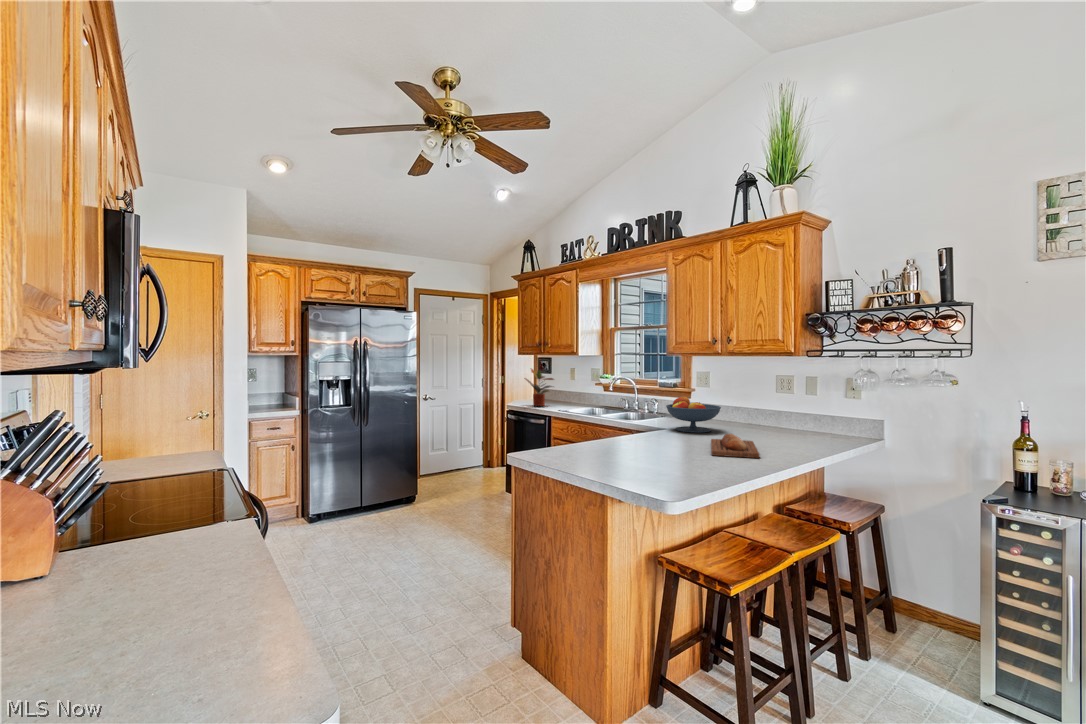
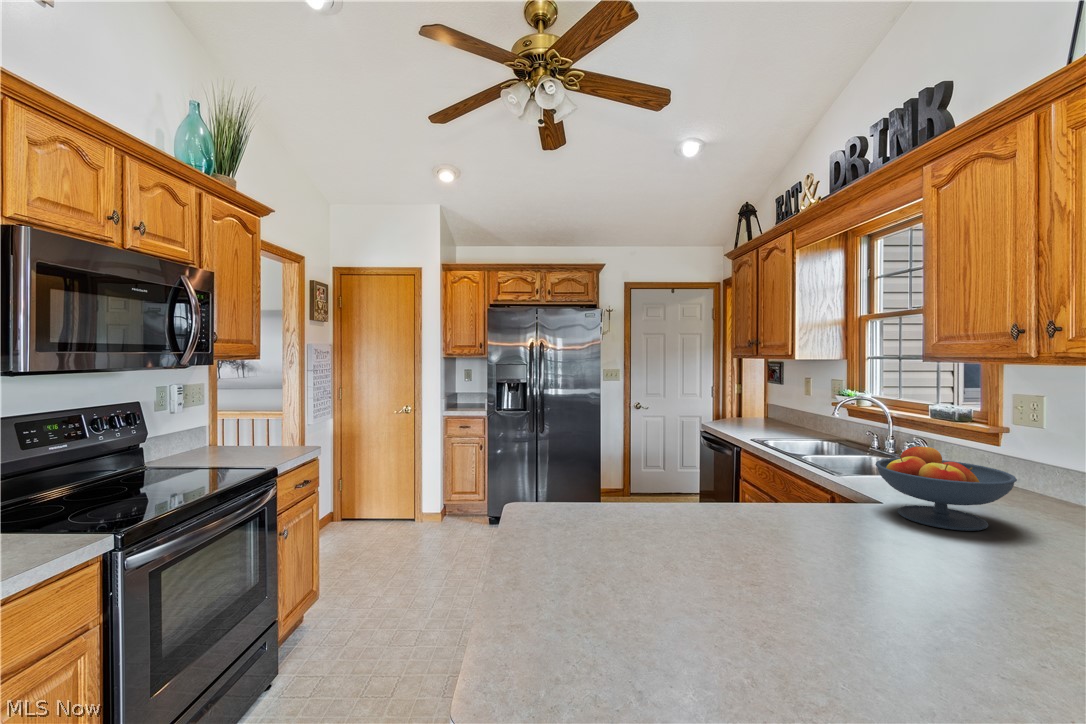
potted plant: present [526,369,554,406] -> none [728,376,774,430]
bread loaf: present [711,434,760,458] -> none [846,558,1043,663]

